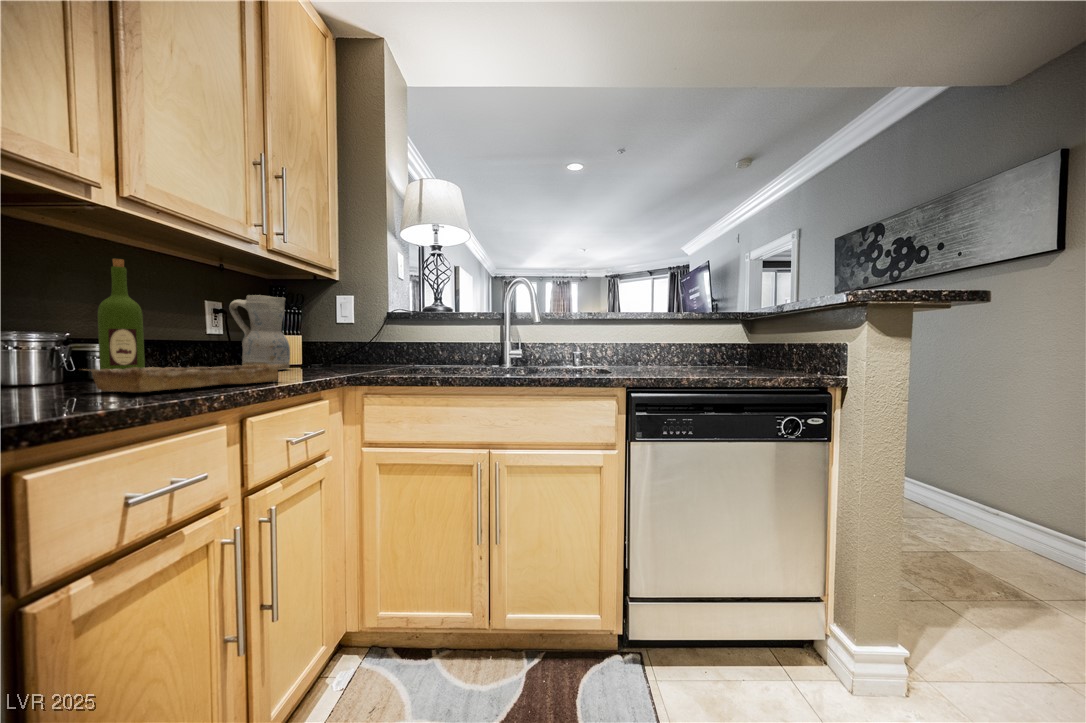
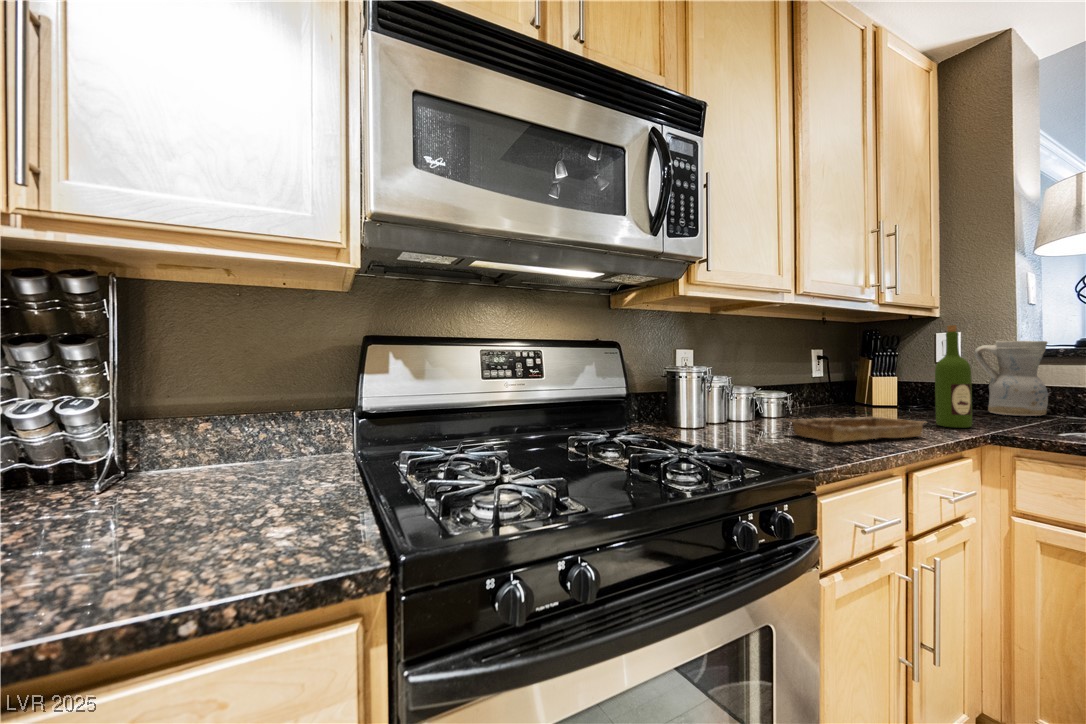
wine bottle: present [98,259,145,370] -> present [935,325,972,428]
ceramic pitcher: present [229,295,290,370] -> present [974,341,1048,416]

